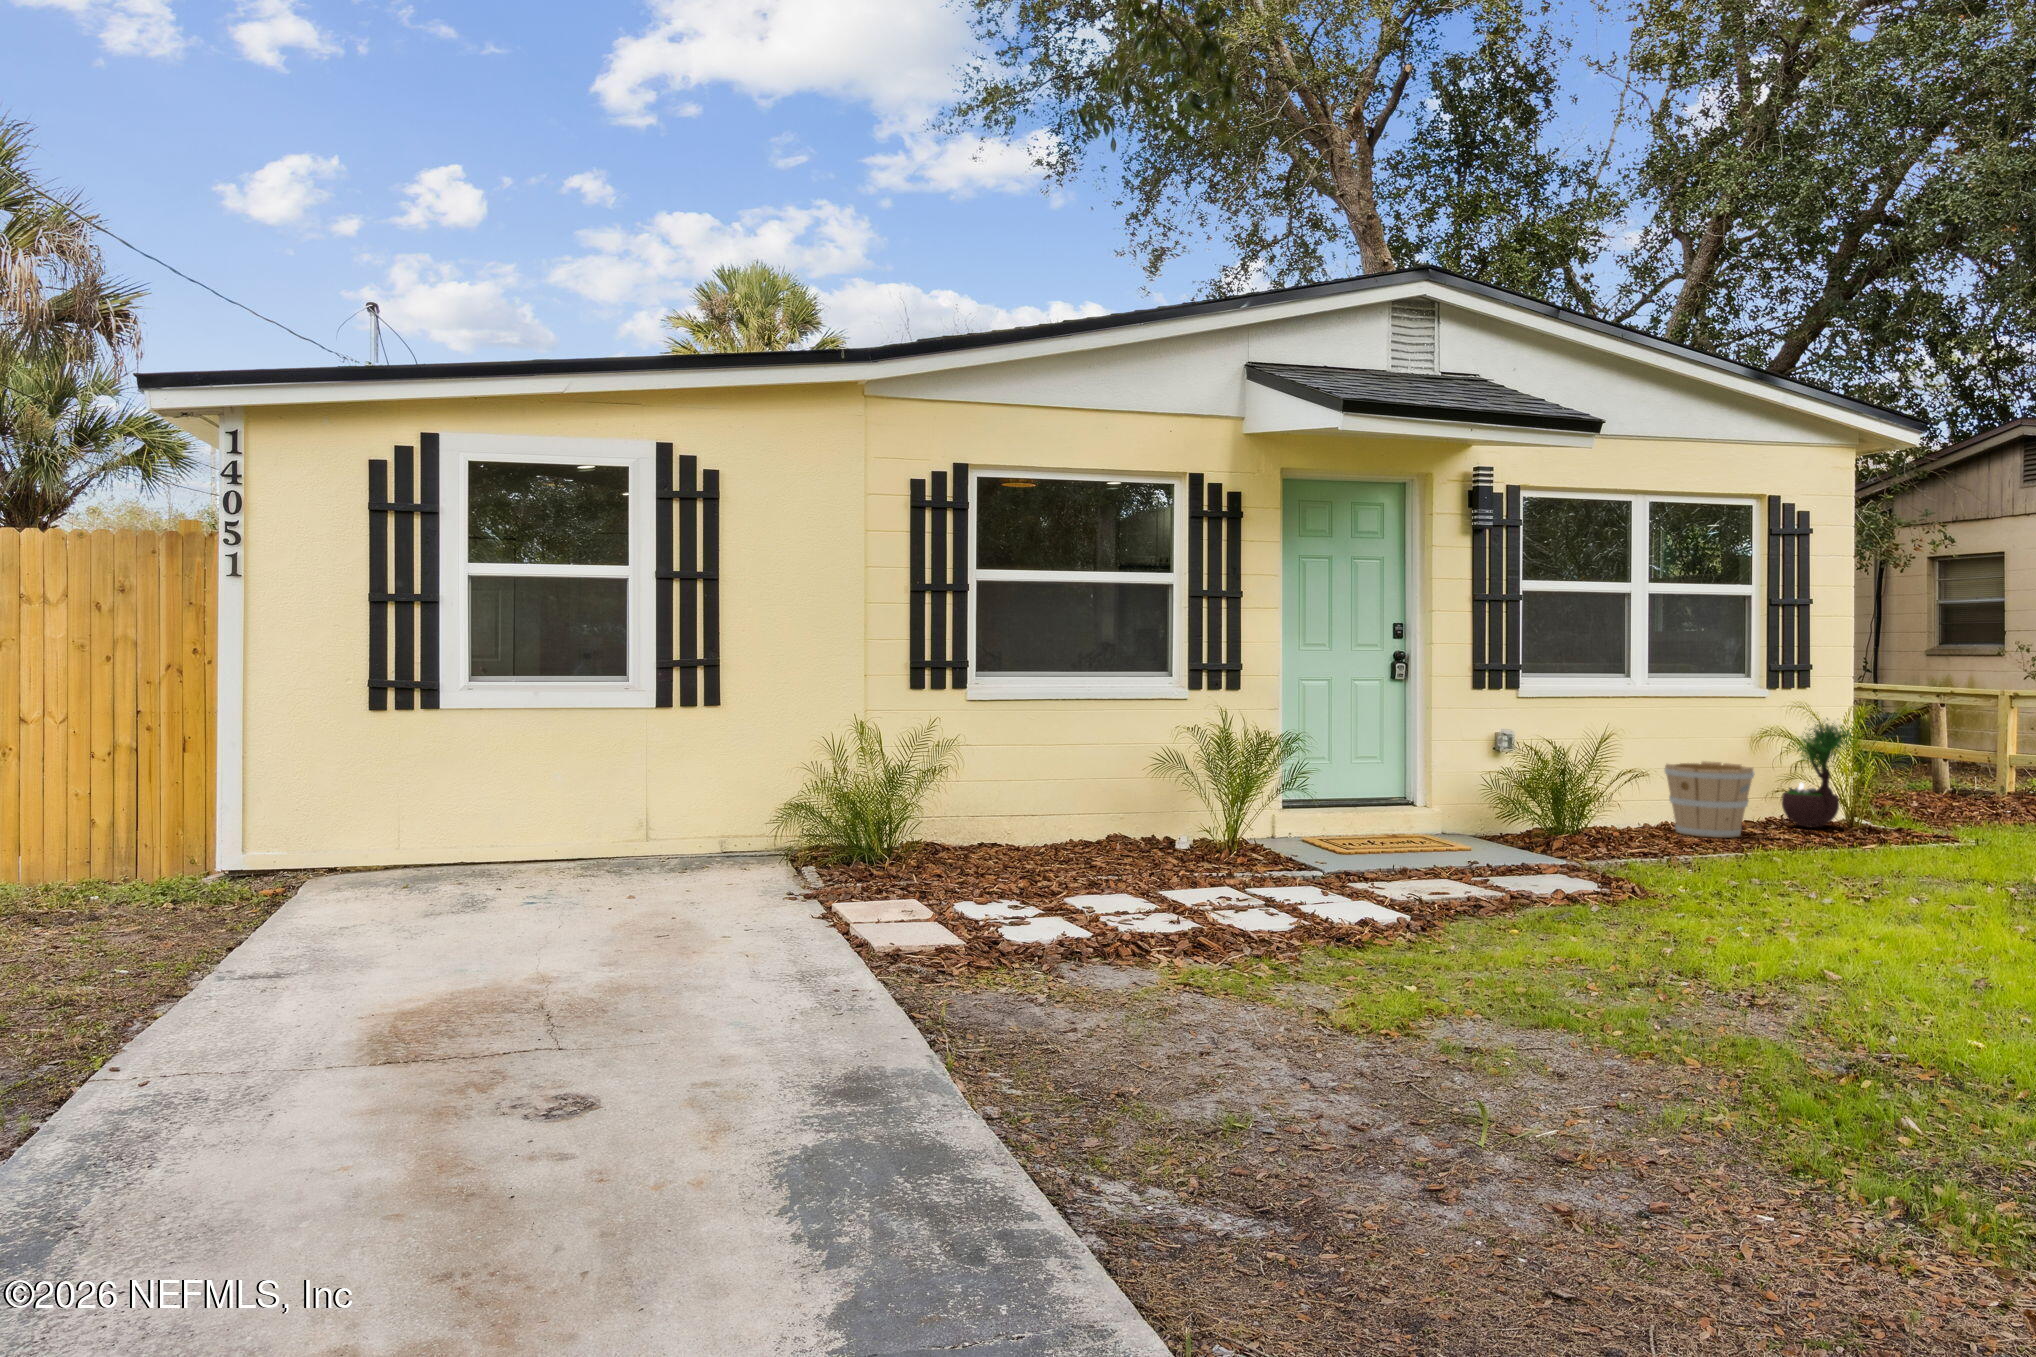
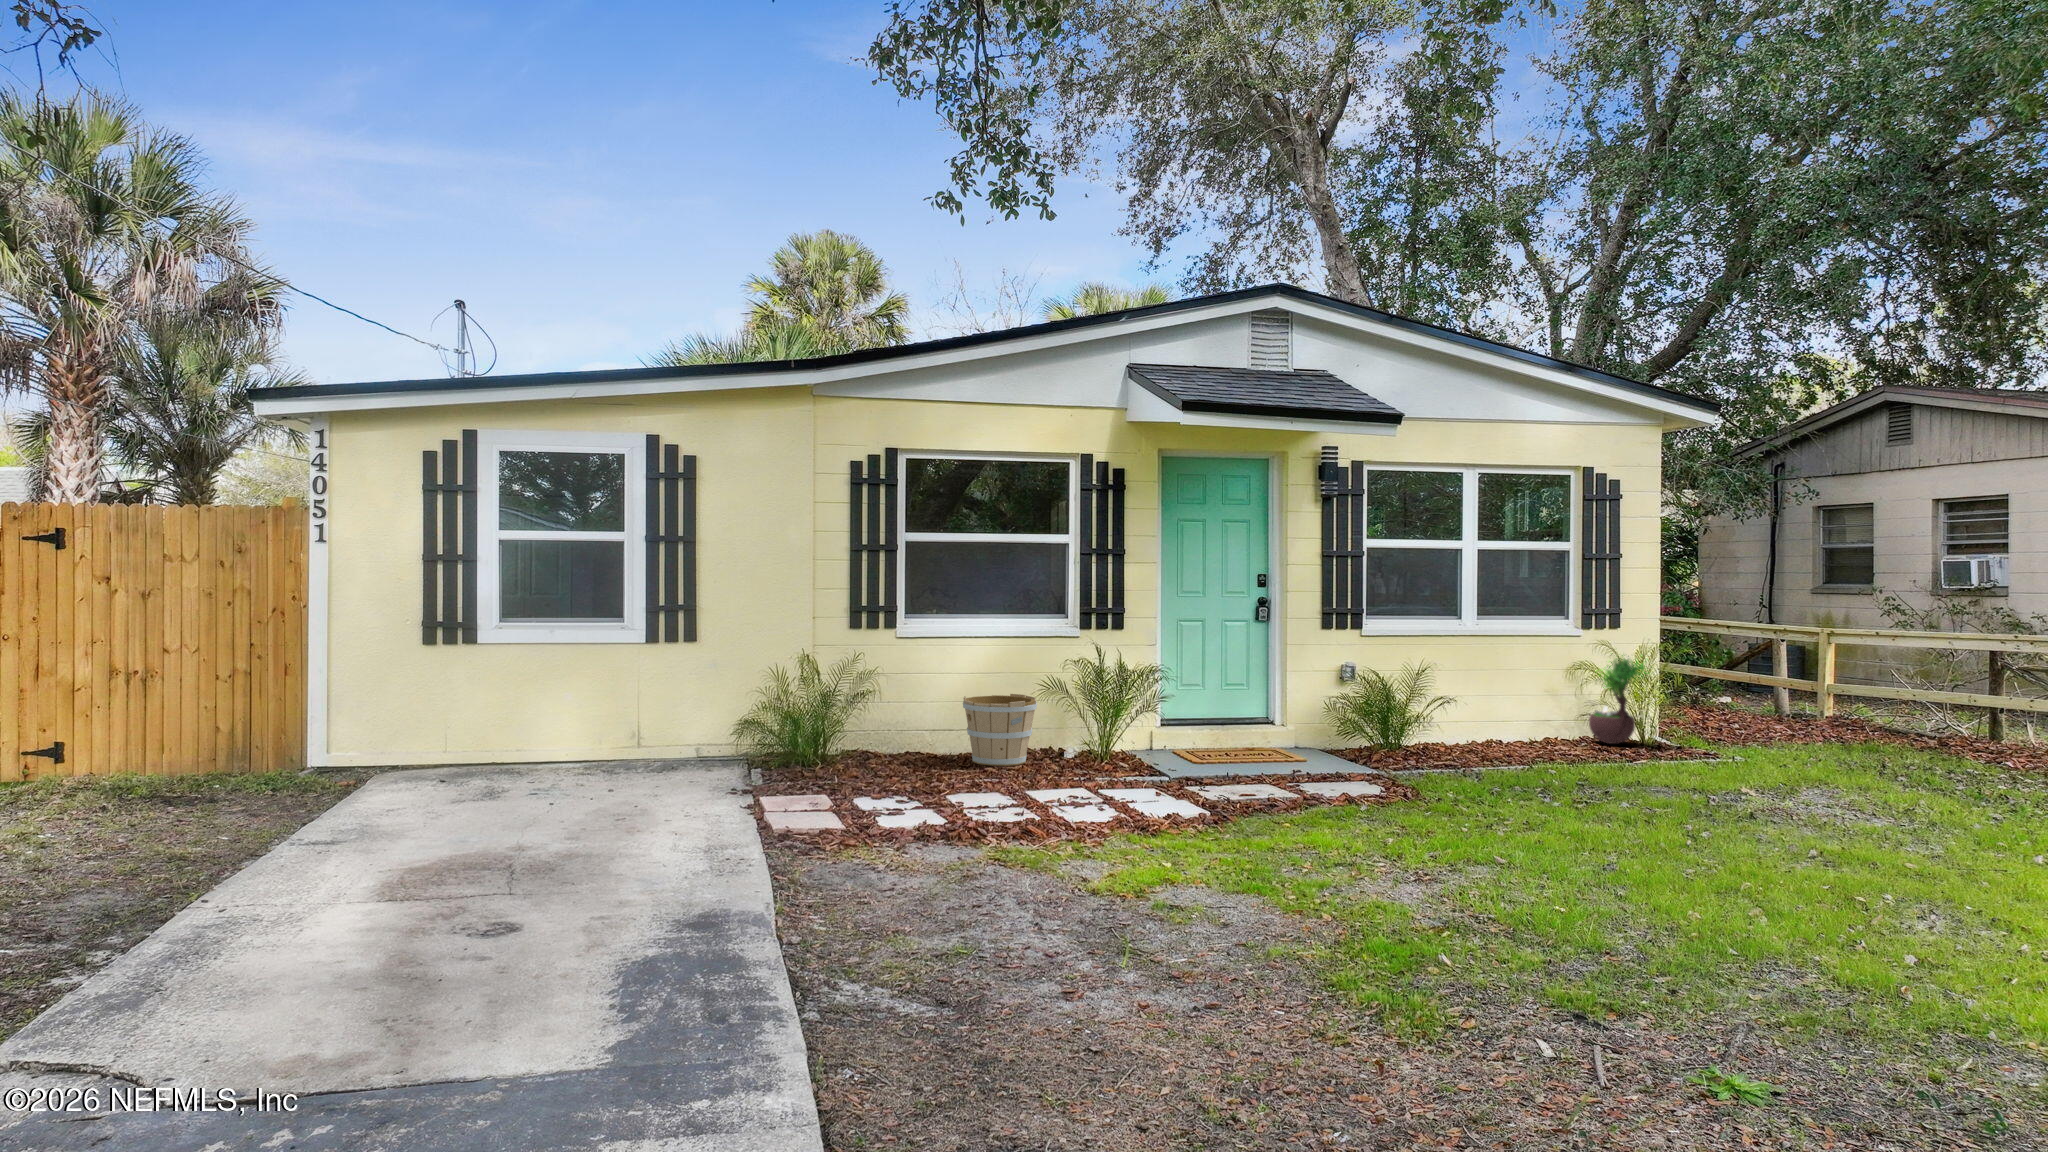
wooden bucket: present [1664,761,1755,838] -> present [963,694,1037,766]

